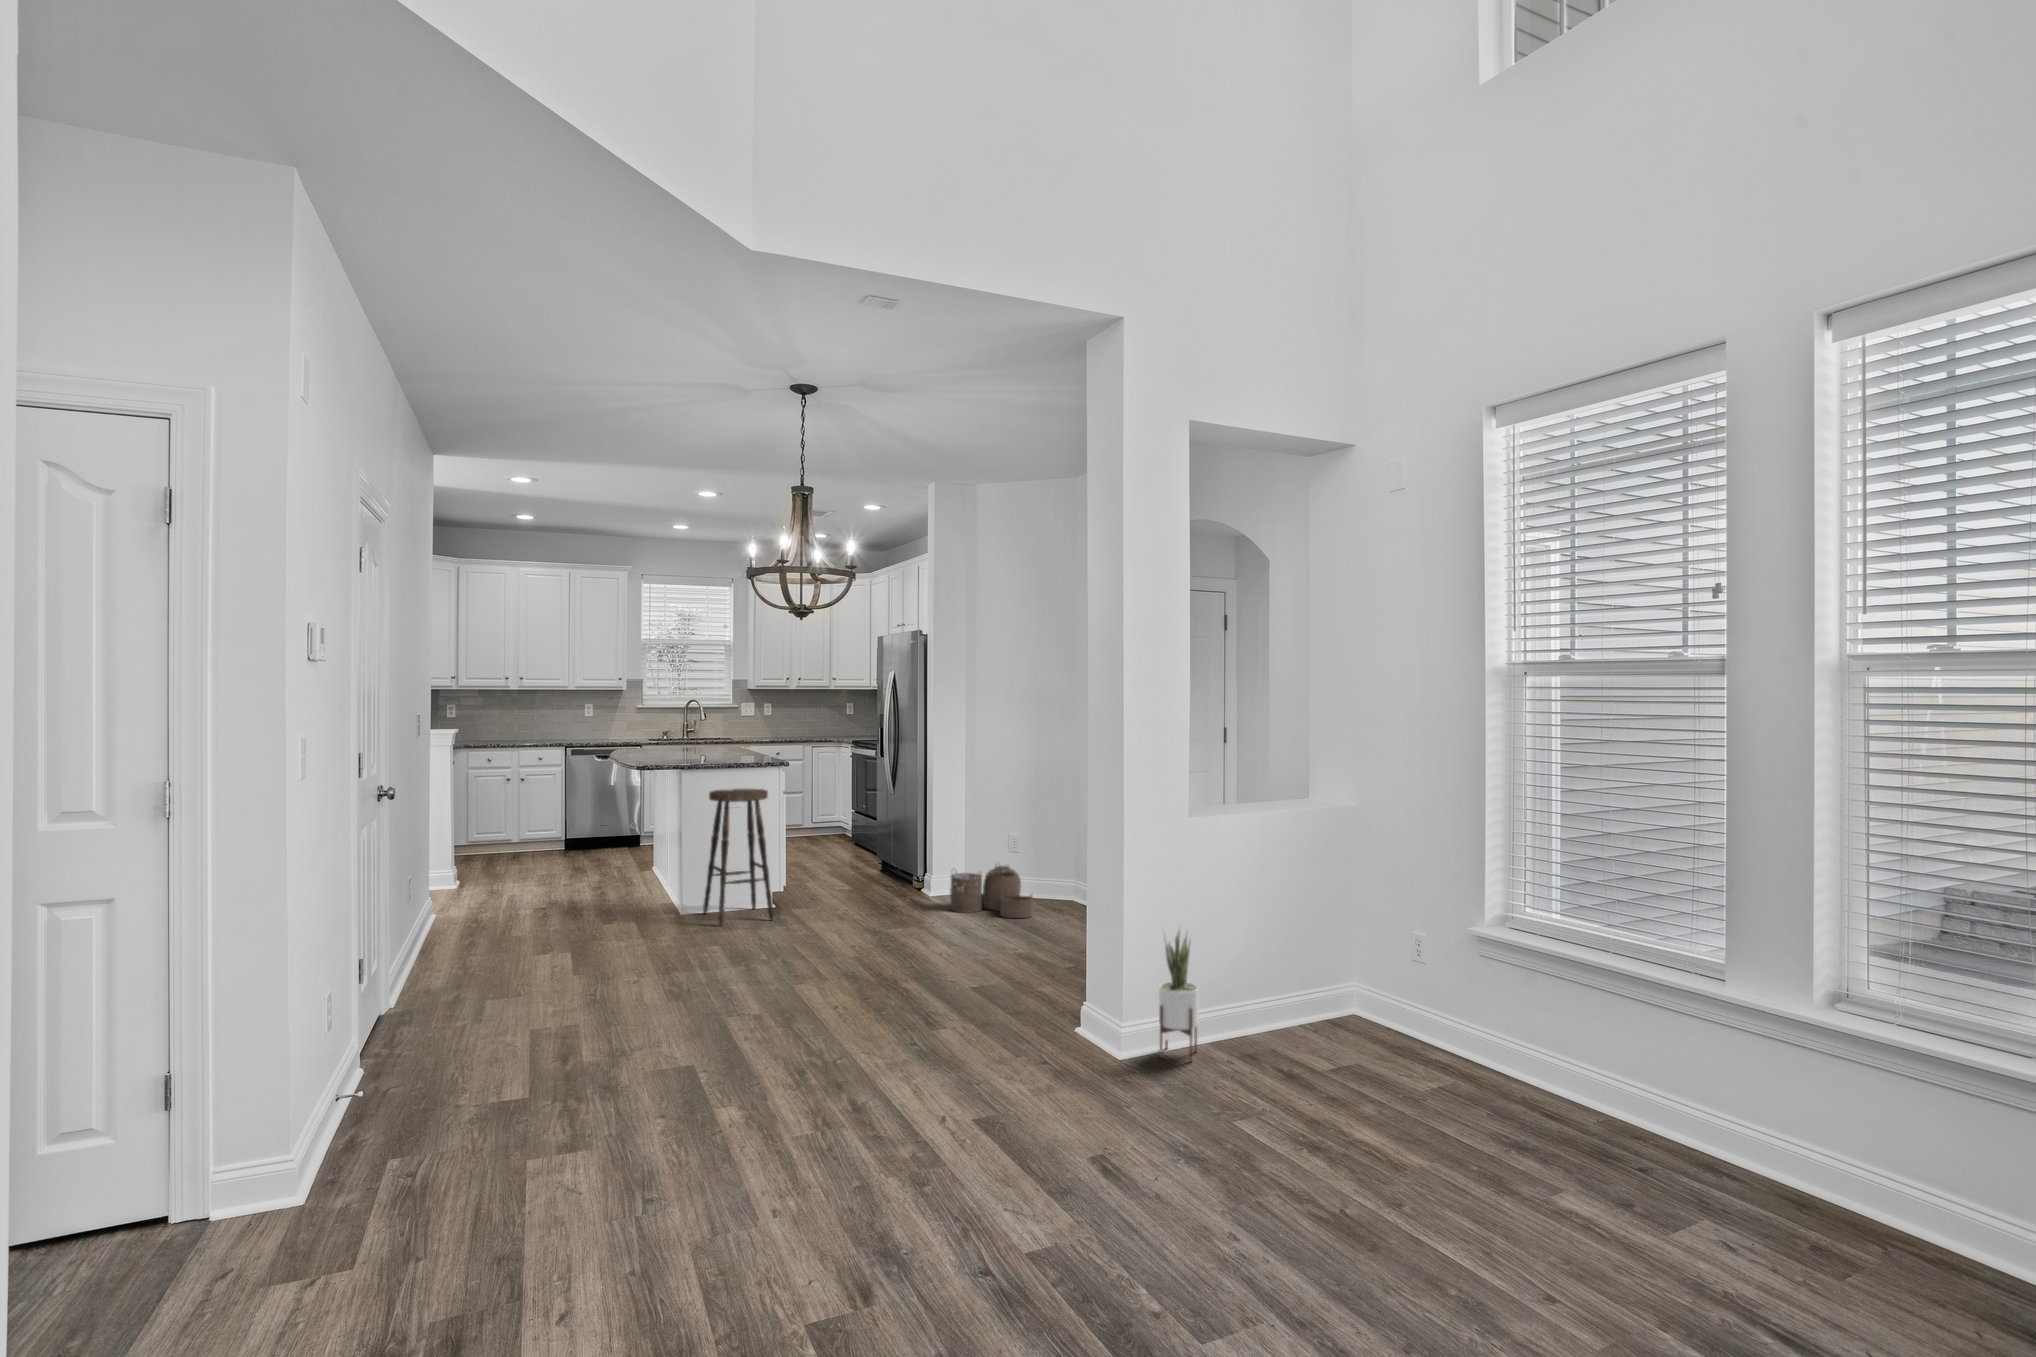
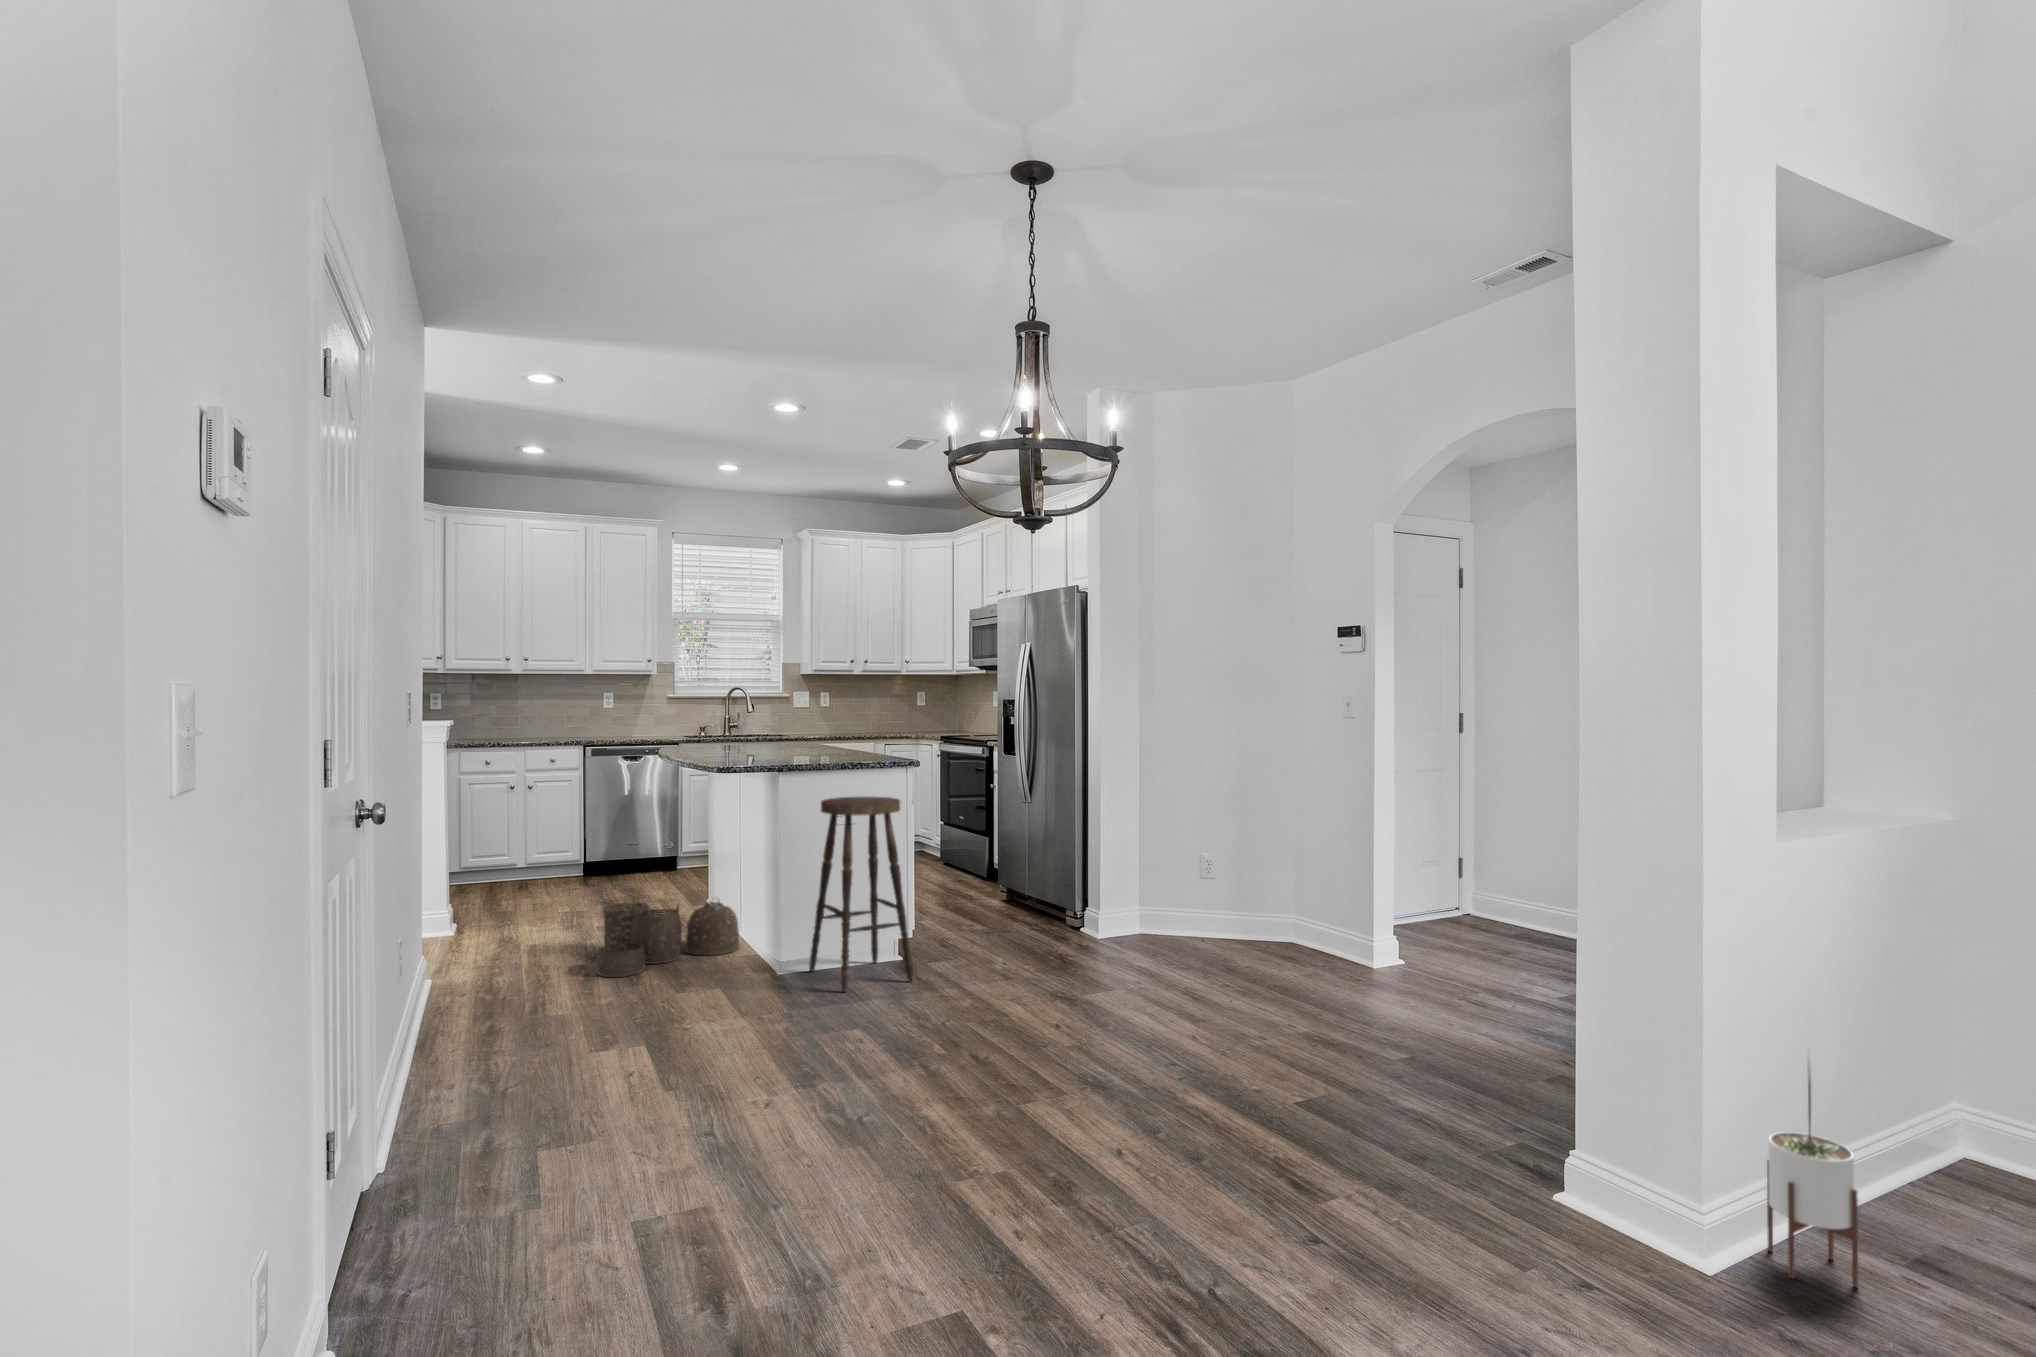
woven basket: present [950,866,1033,918] -> present [596,901,739,977]

